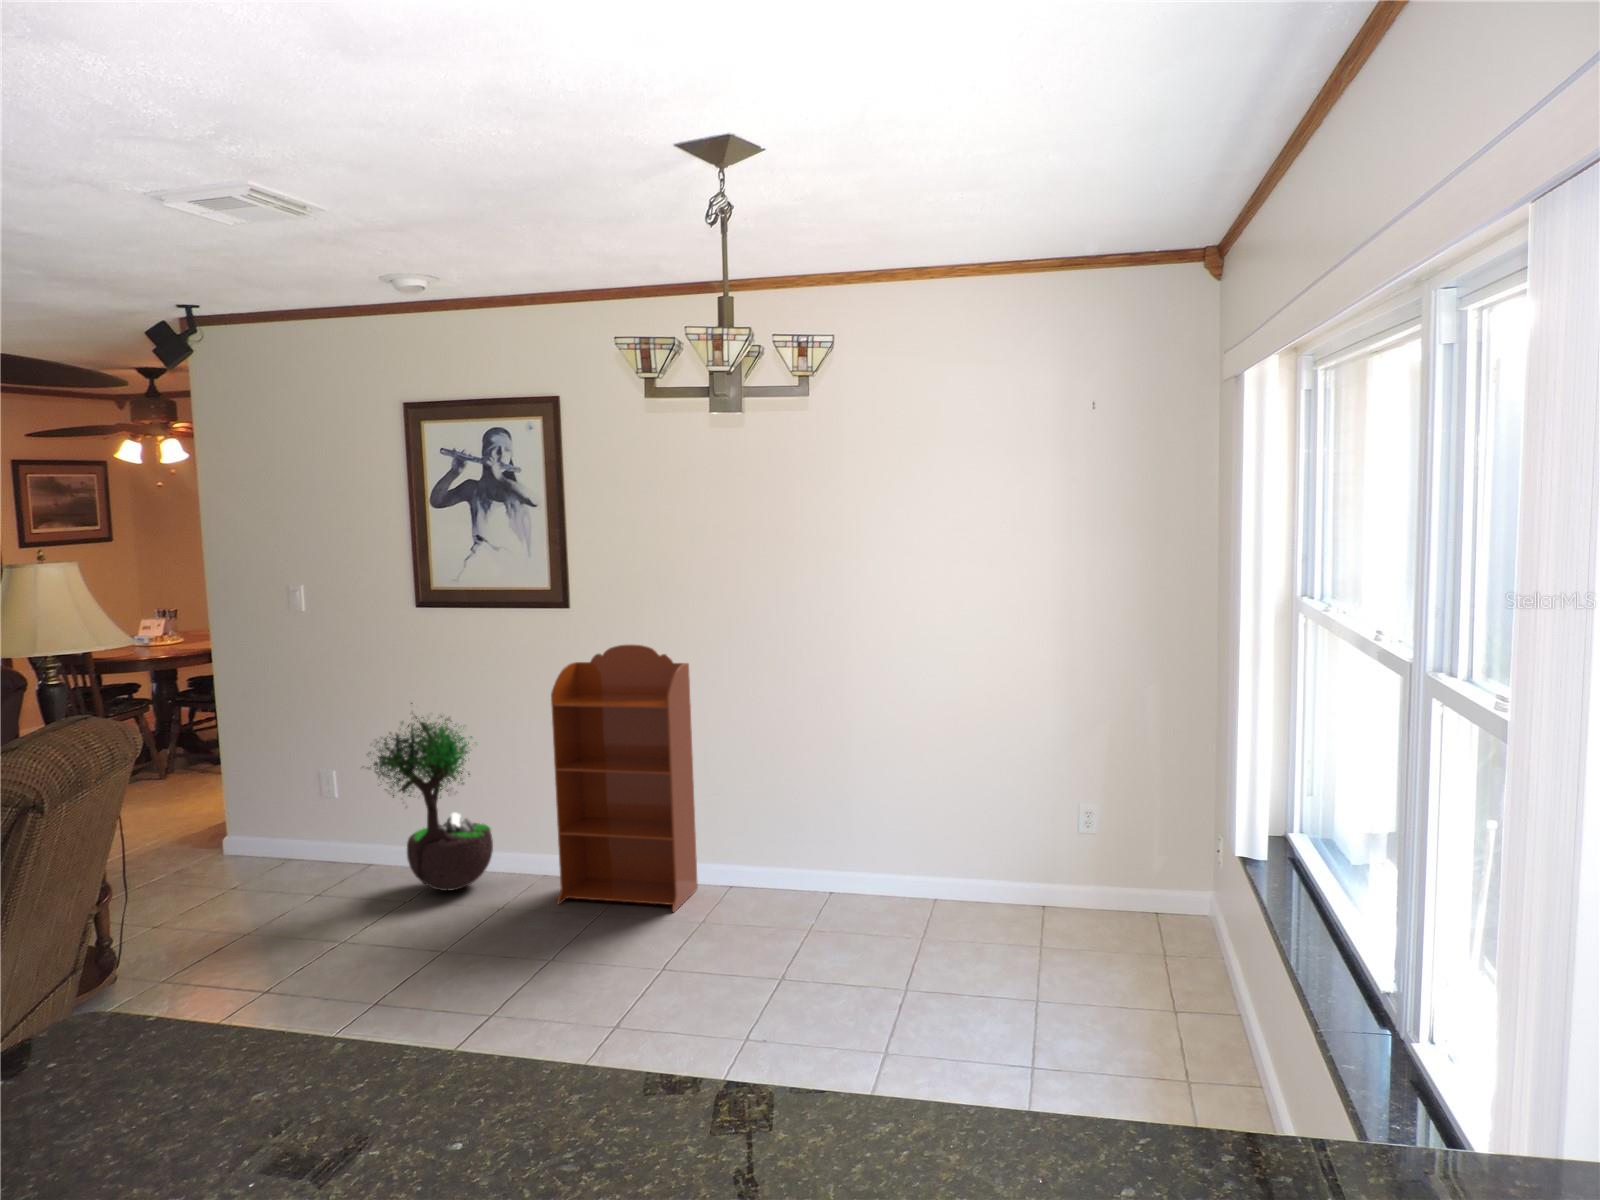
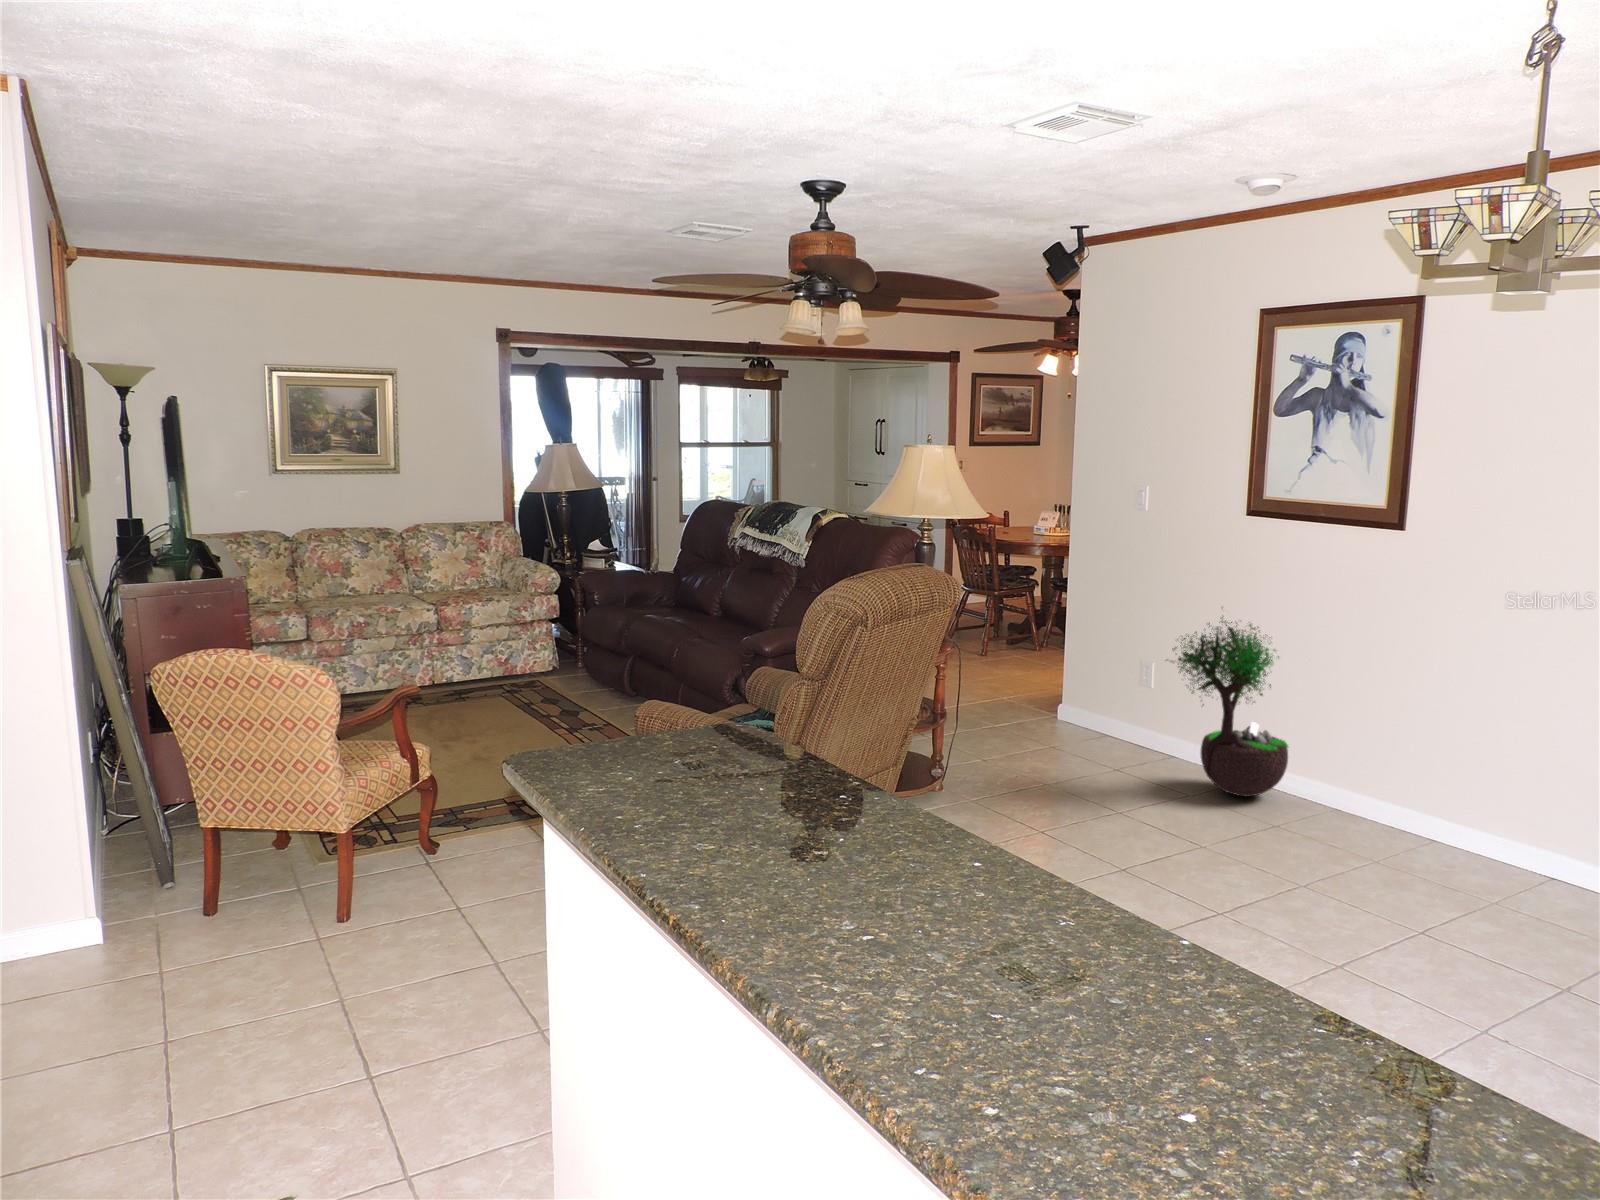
bookcase: present [551,644,698,912] -> none [1340,578,1544,884]

